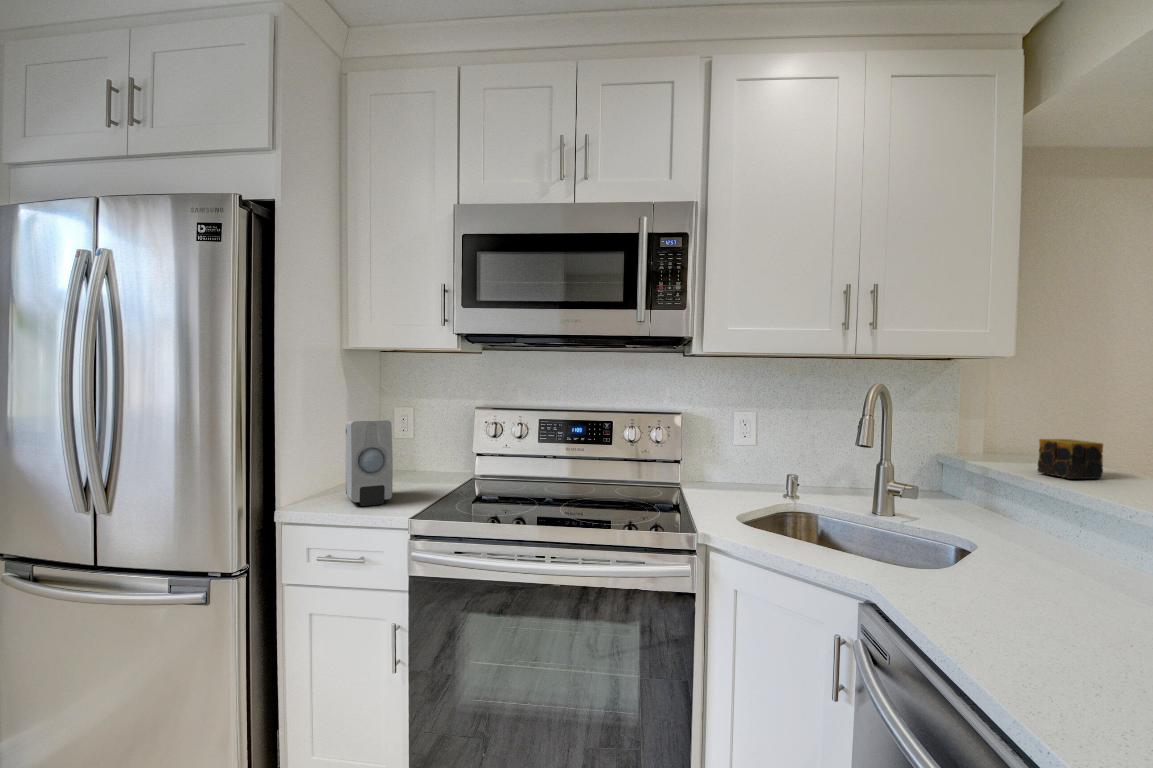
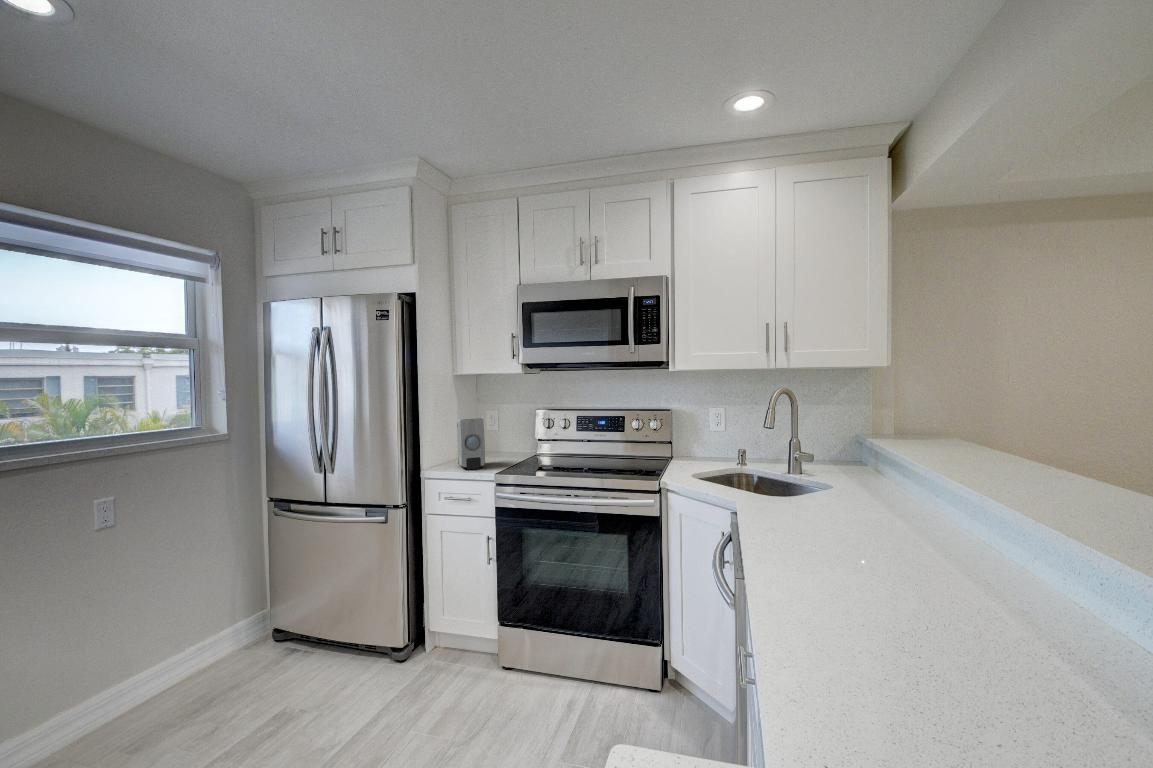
candle: present [1037,439,1103,479] -> none [901,421,939,448]

